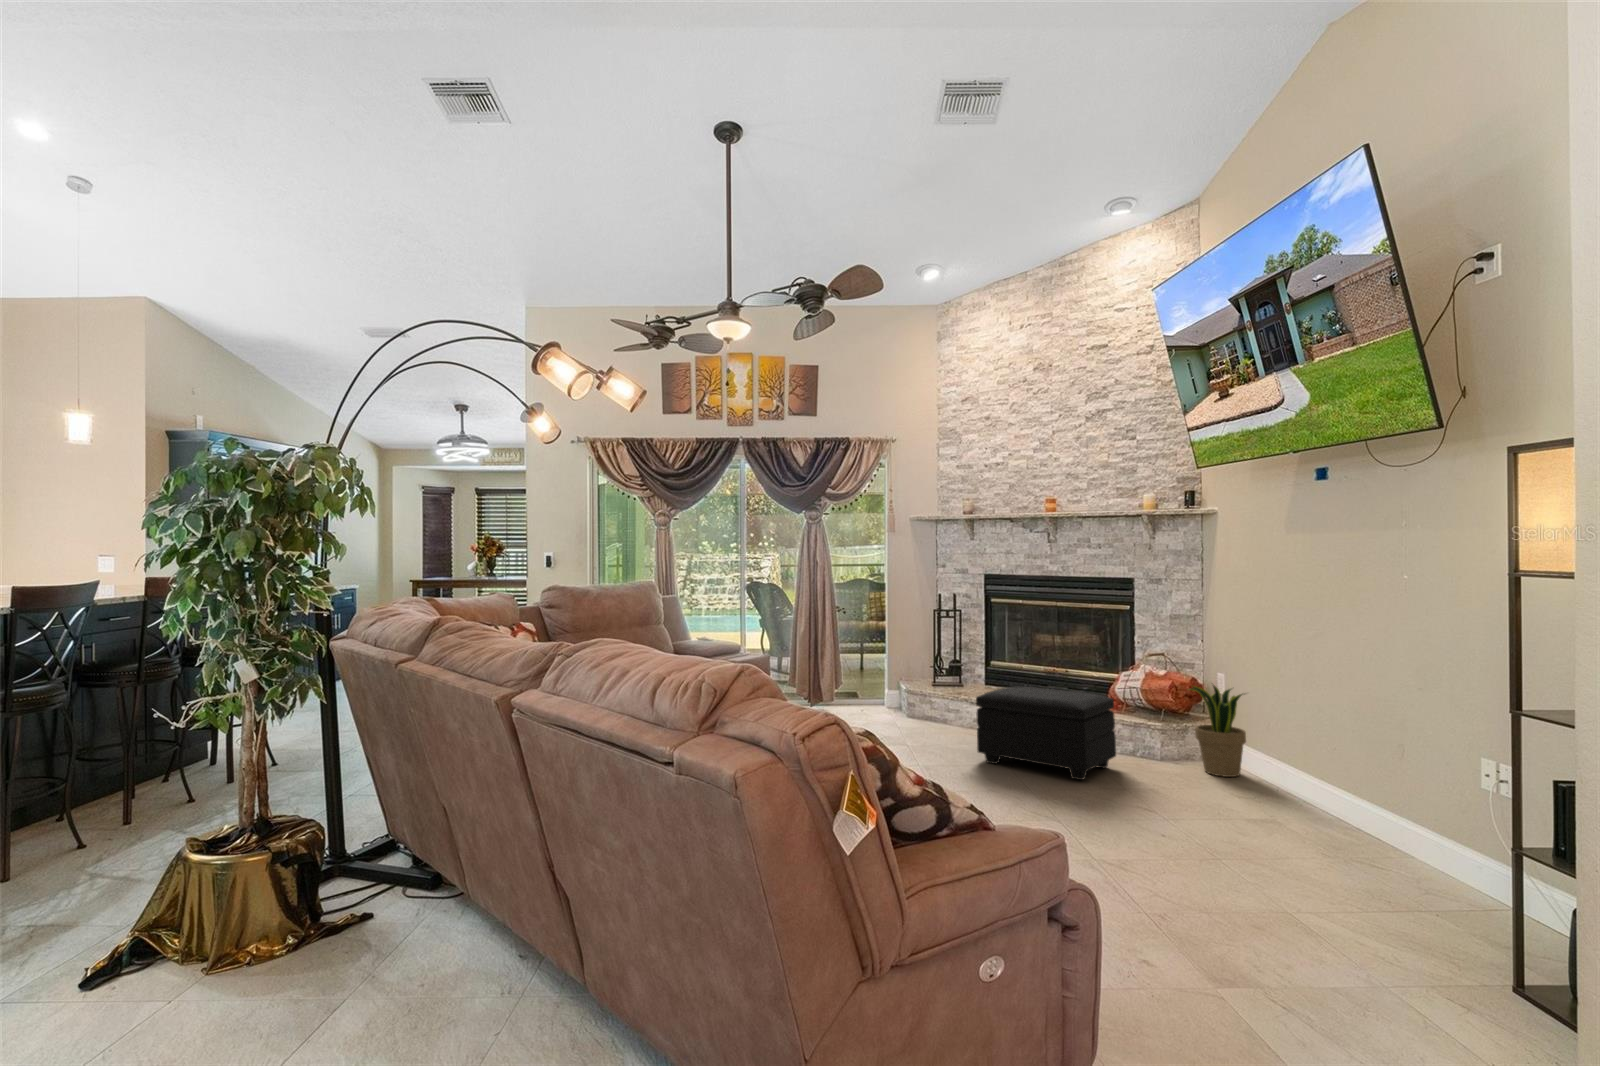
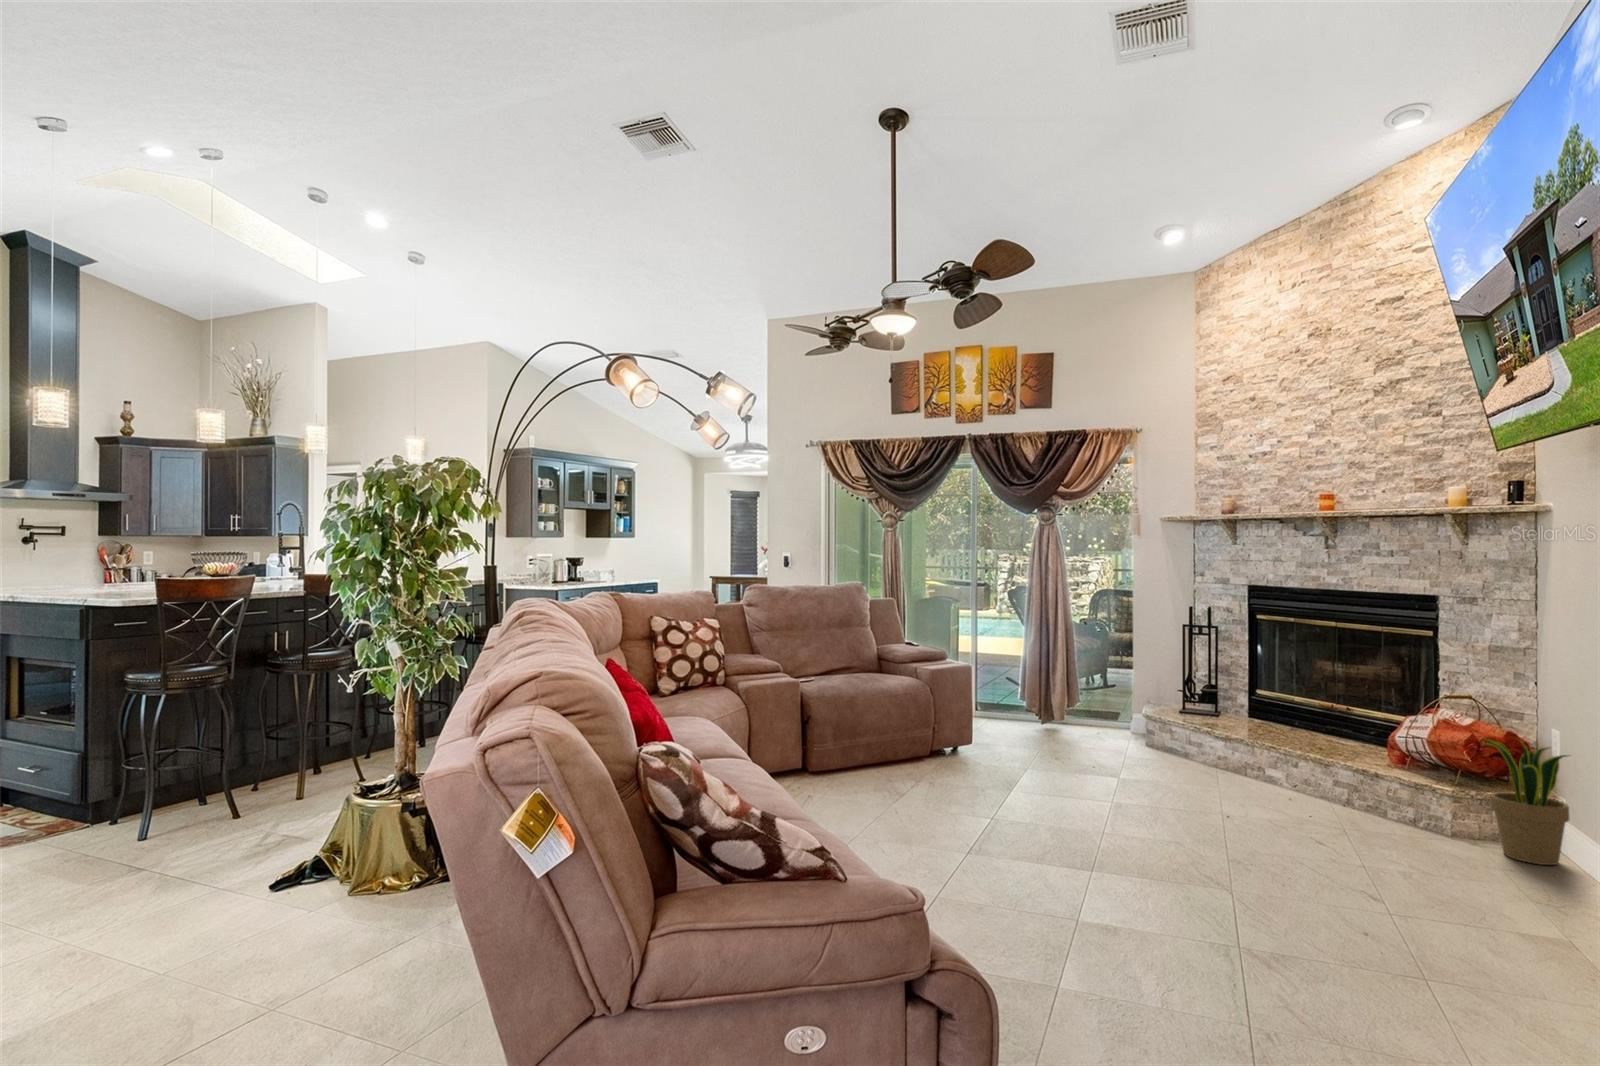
footstool: present [976,687,1116,780] -> none [1184,719,1368,833]

